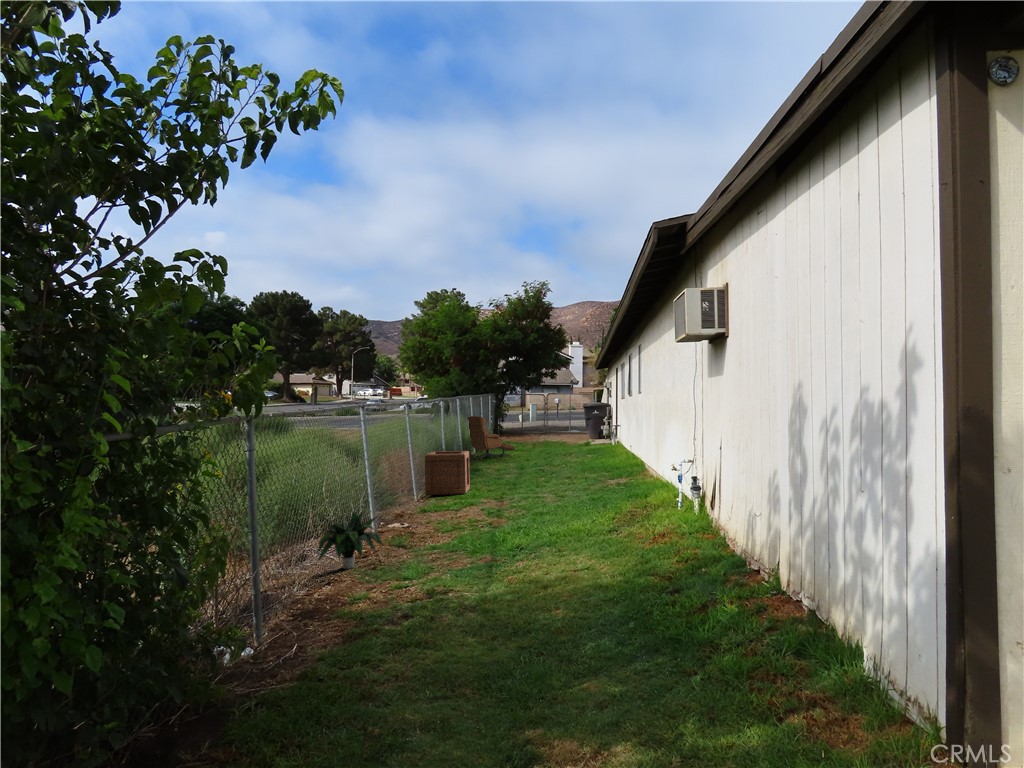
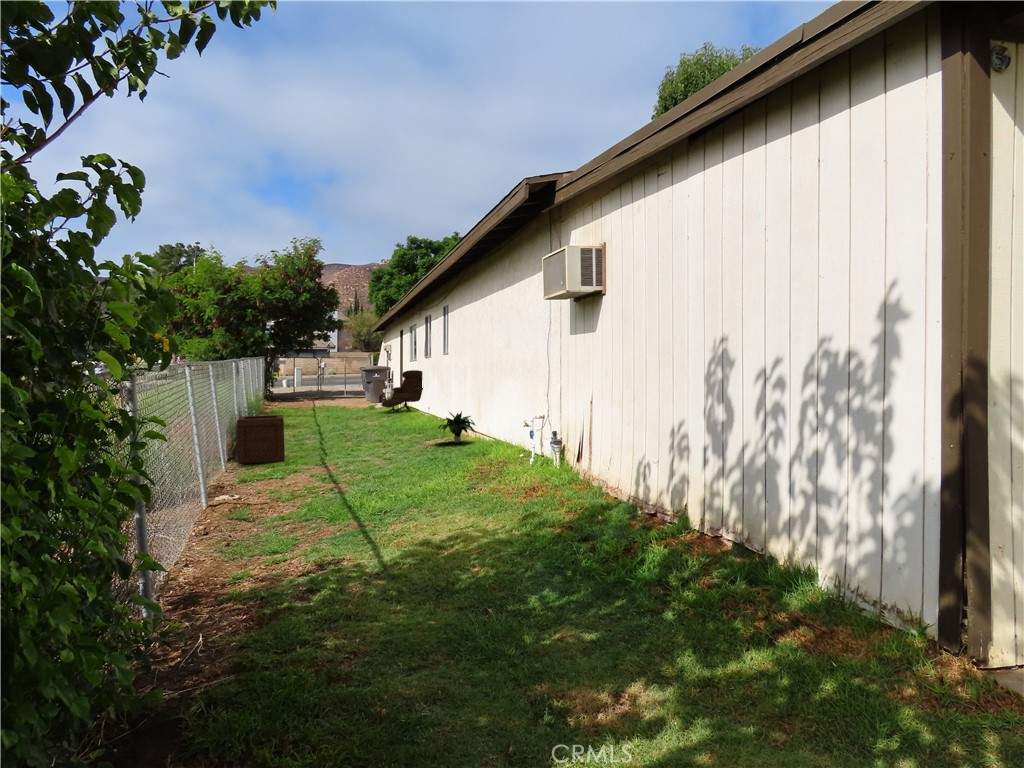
lounge chair: present [468,416,515,459] -> present [381,370,423,413]
potted plant: present [317,512,383,569] -> present [438,411,476,443]

